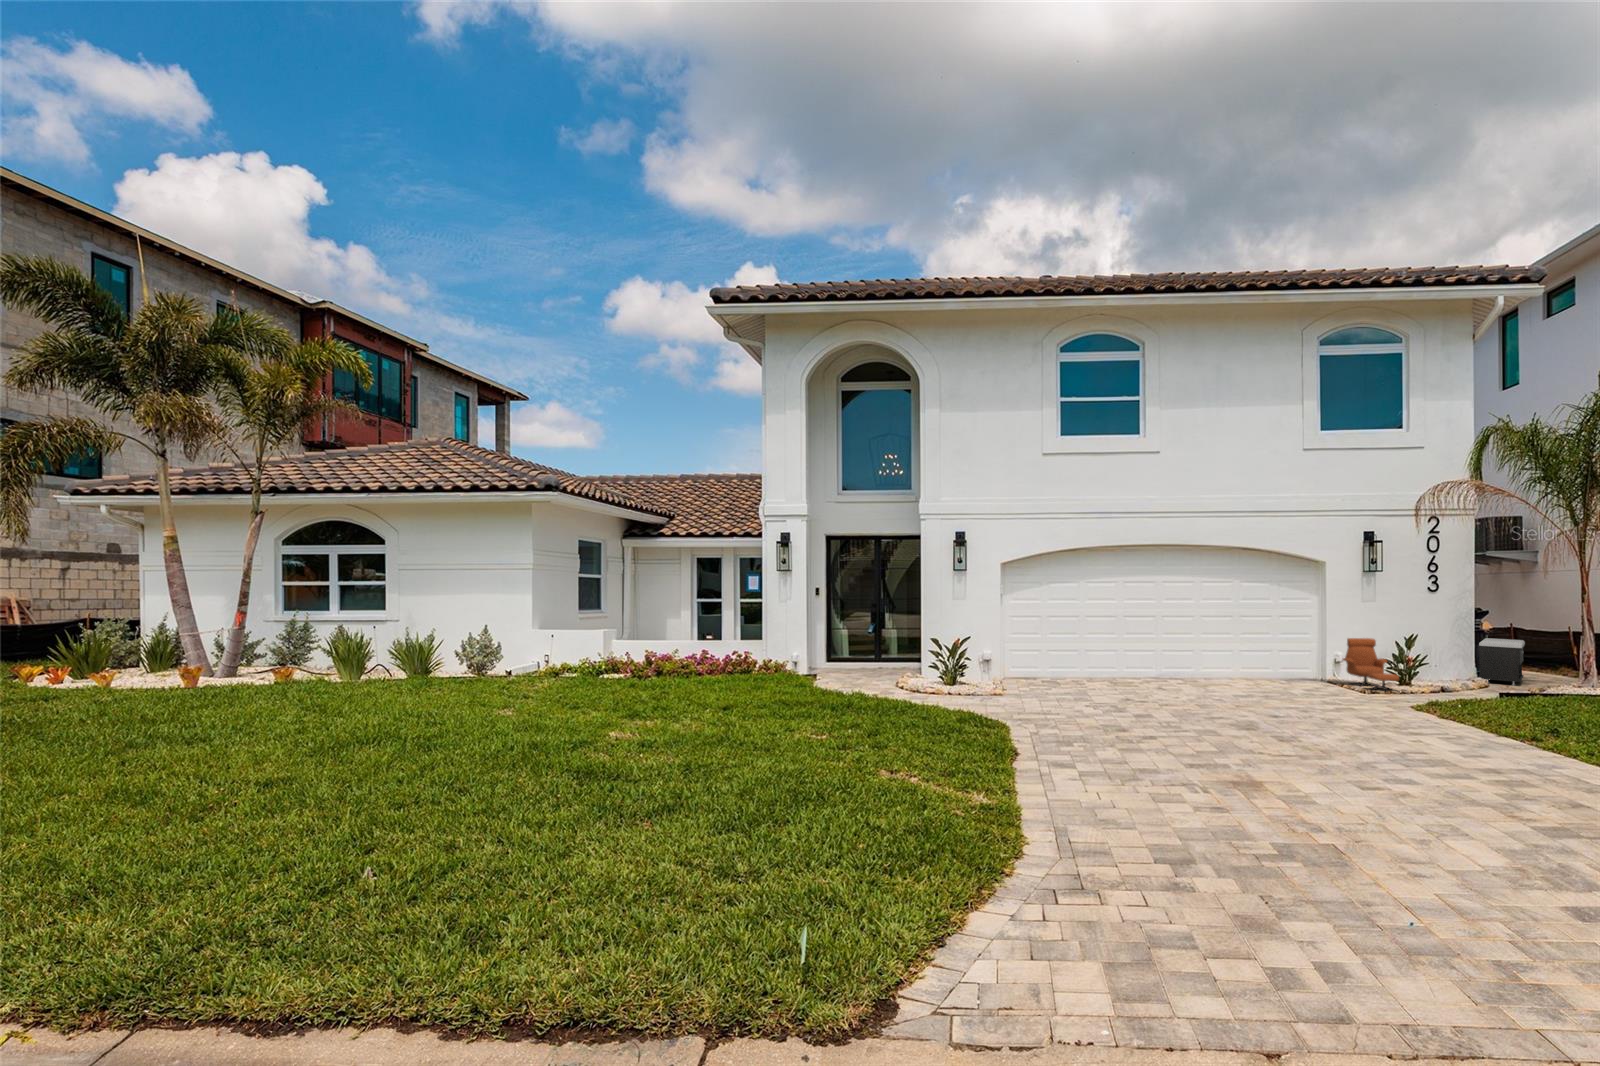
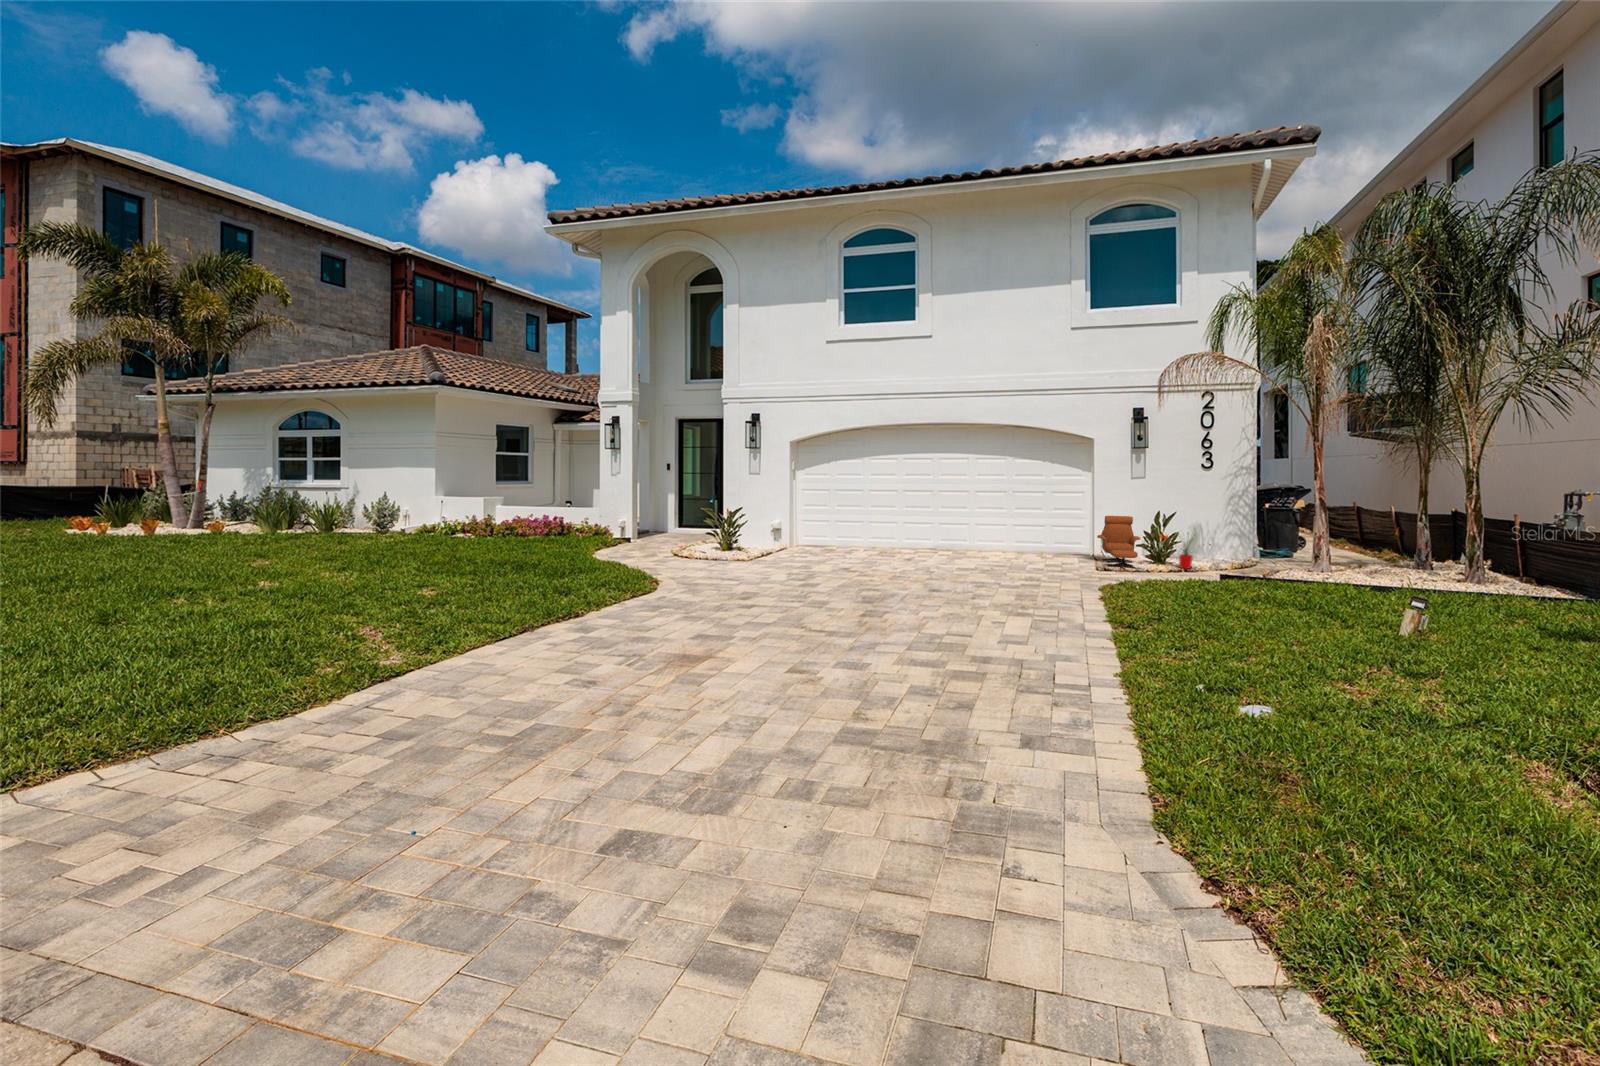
storage bench: present [1479,638,1525,686] -> none [1253,519,1315,567]
house plant: none [1419,647,1458,690] -> present [1179,535,1195,569]

